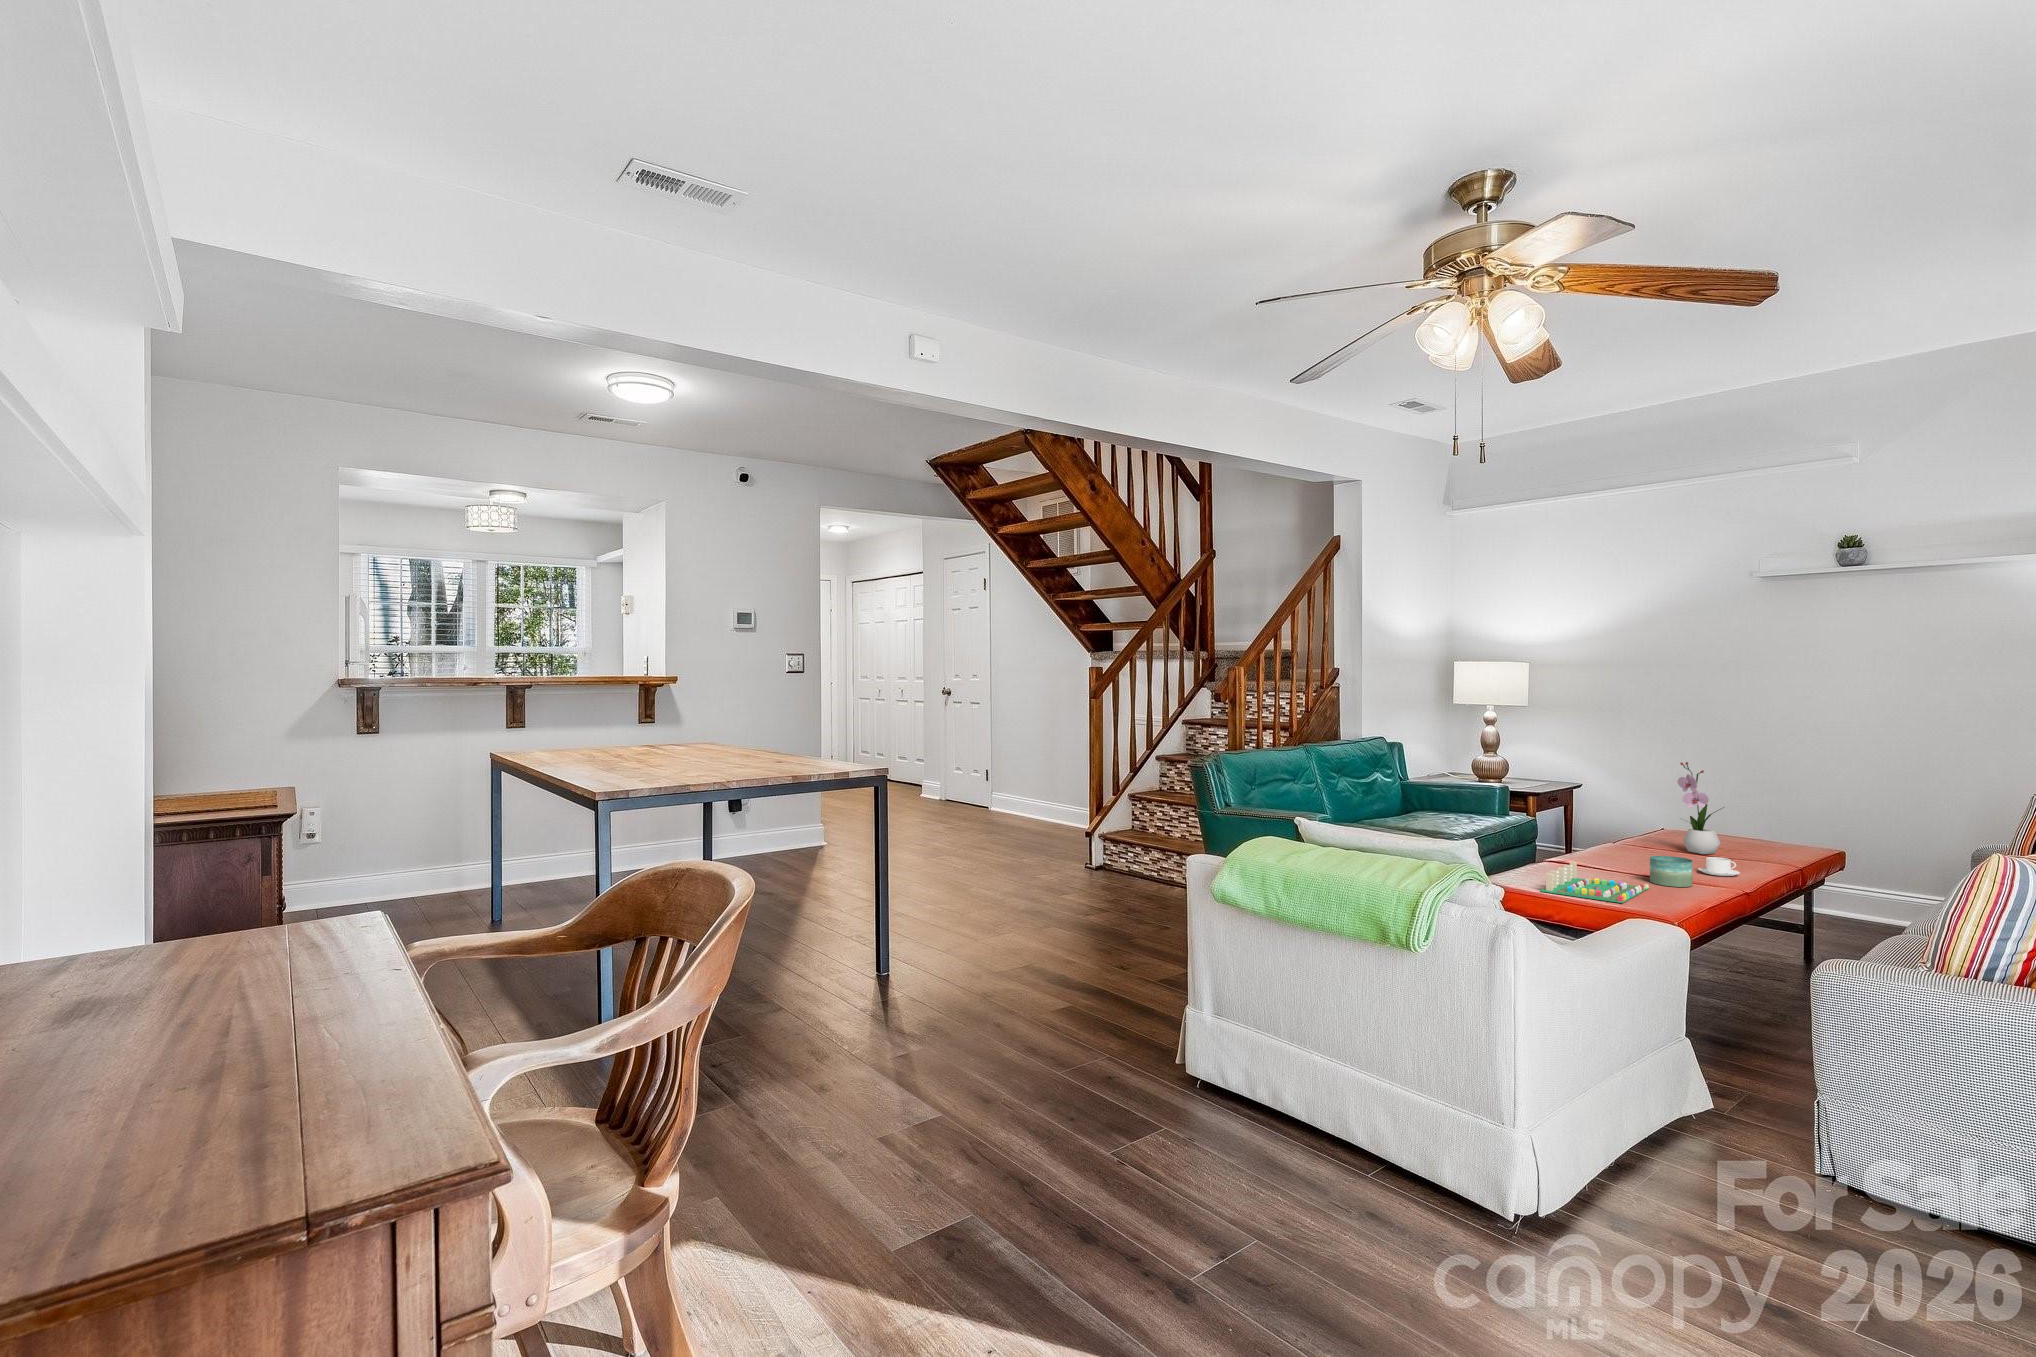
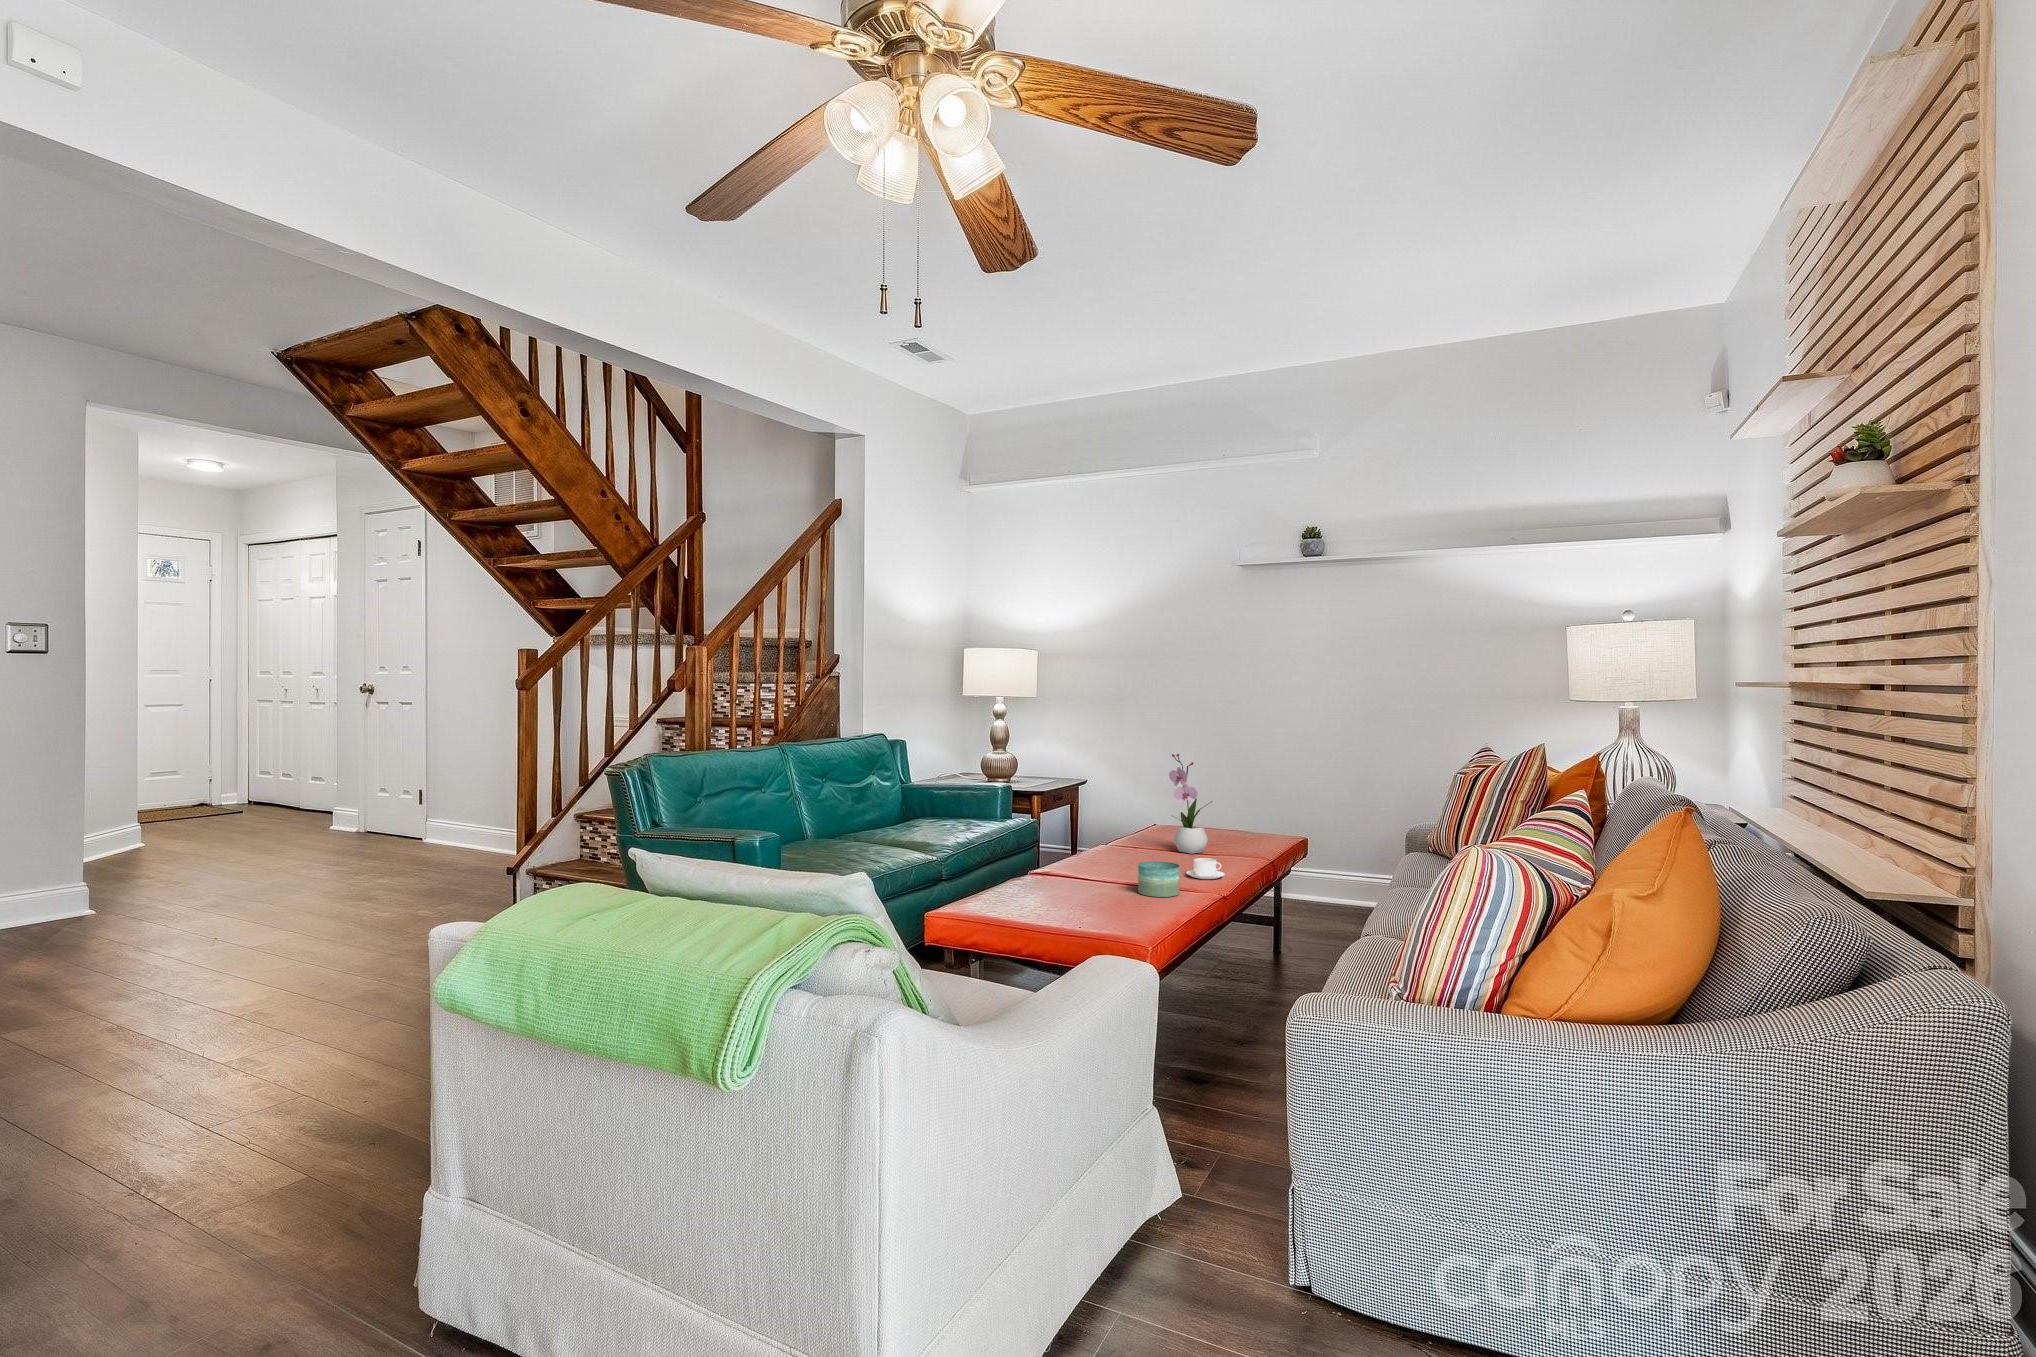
board game: present [1540,862,1649,903] -> none [1019,875,1137,925]

